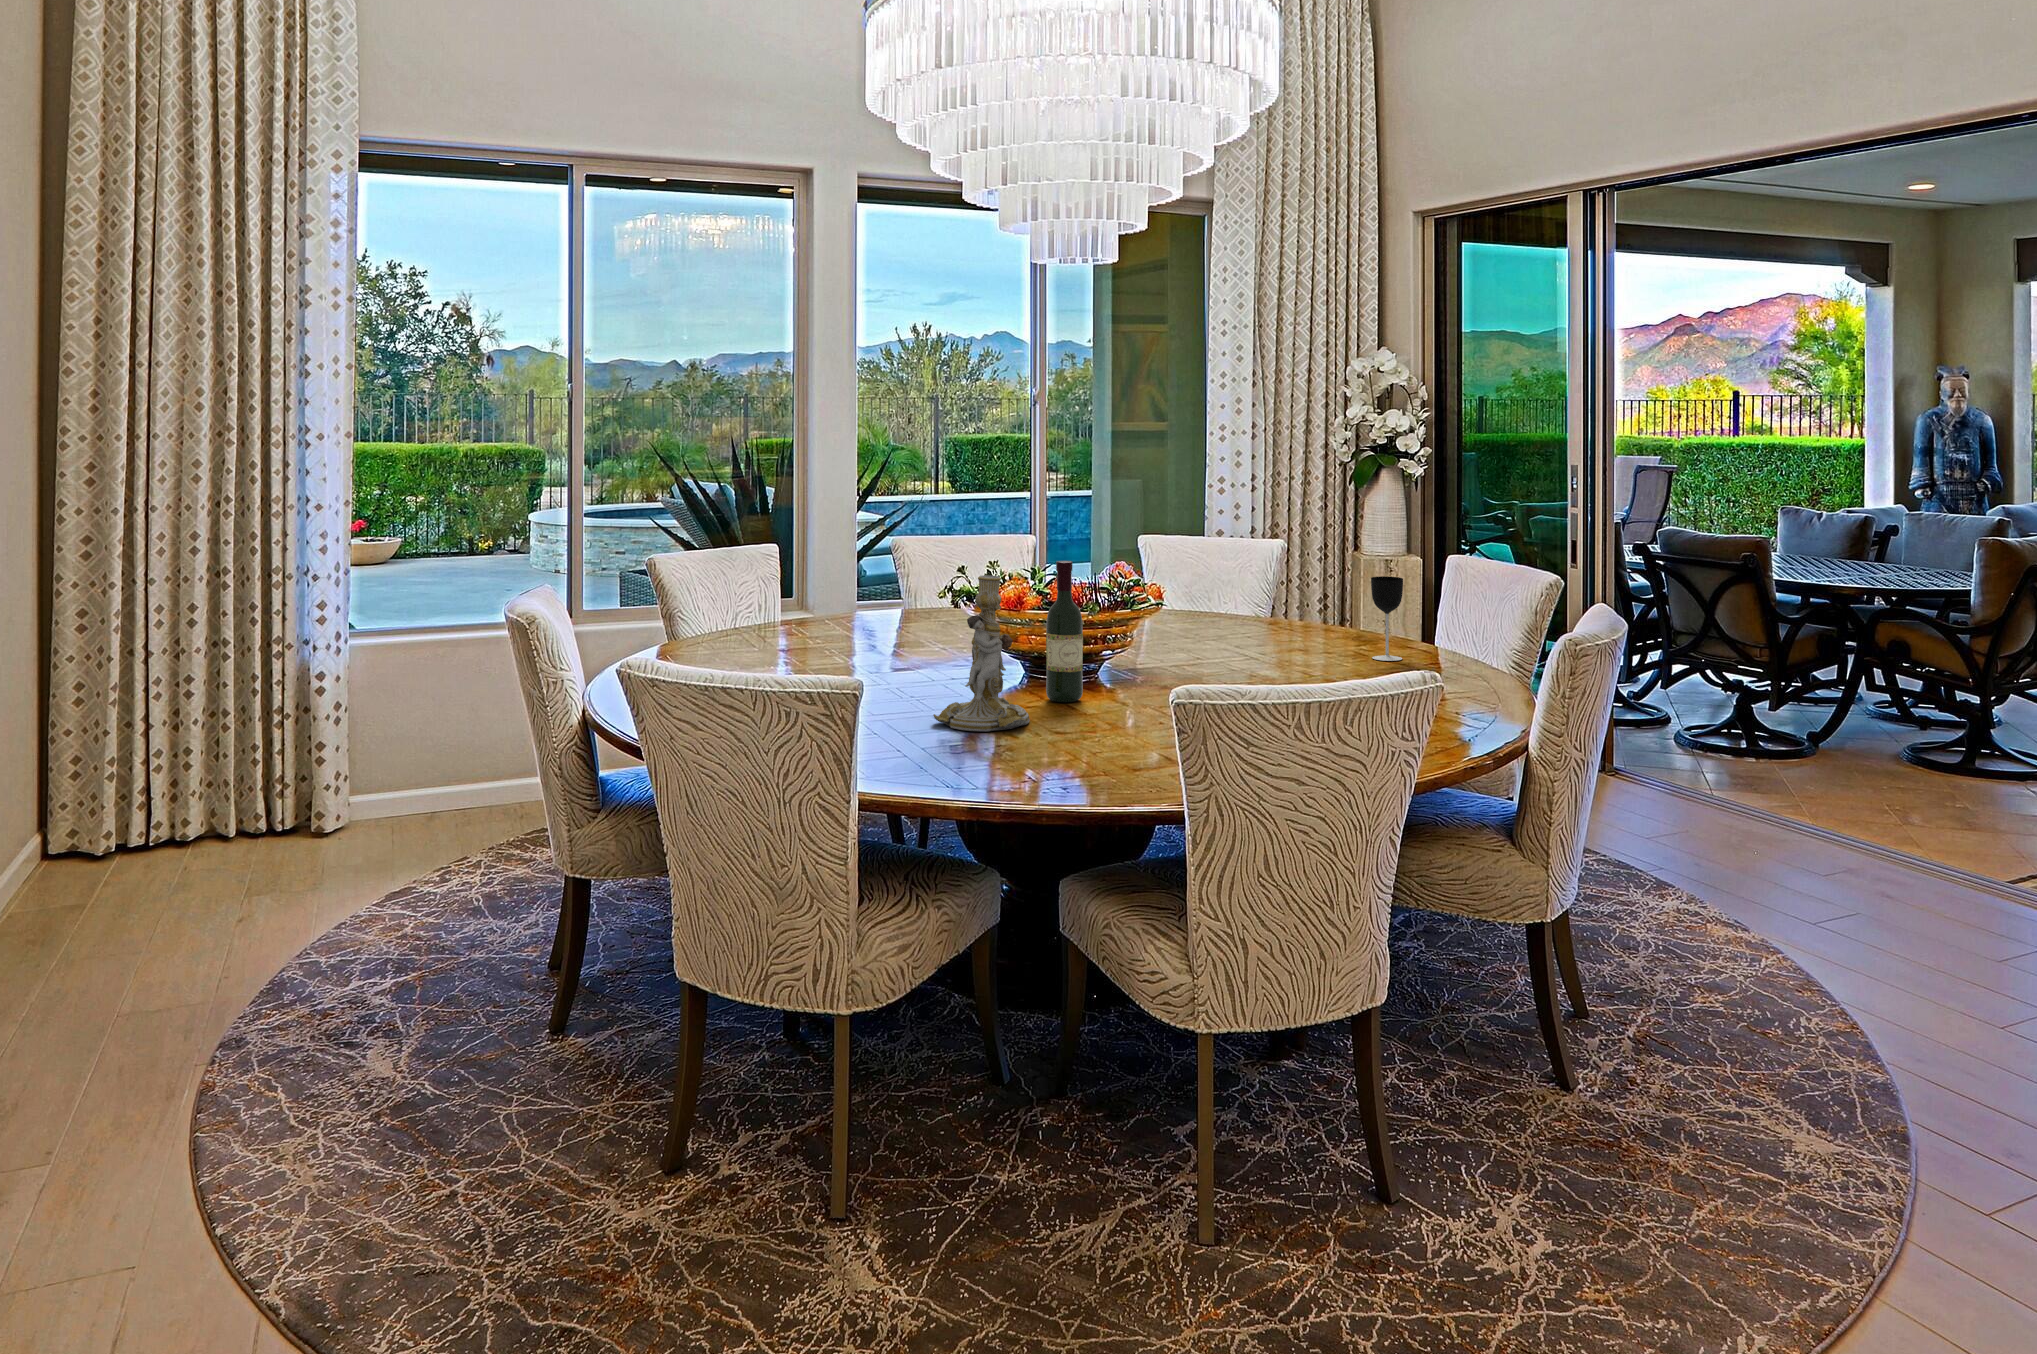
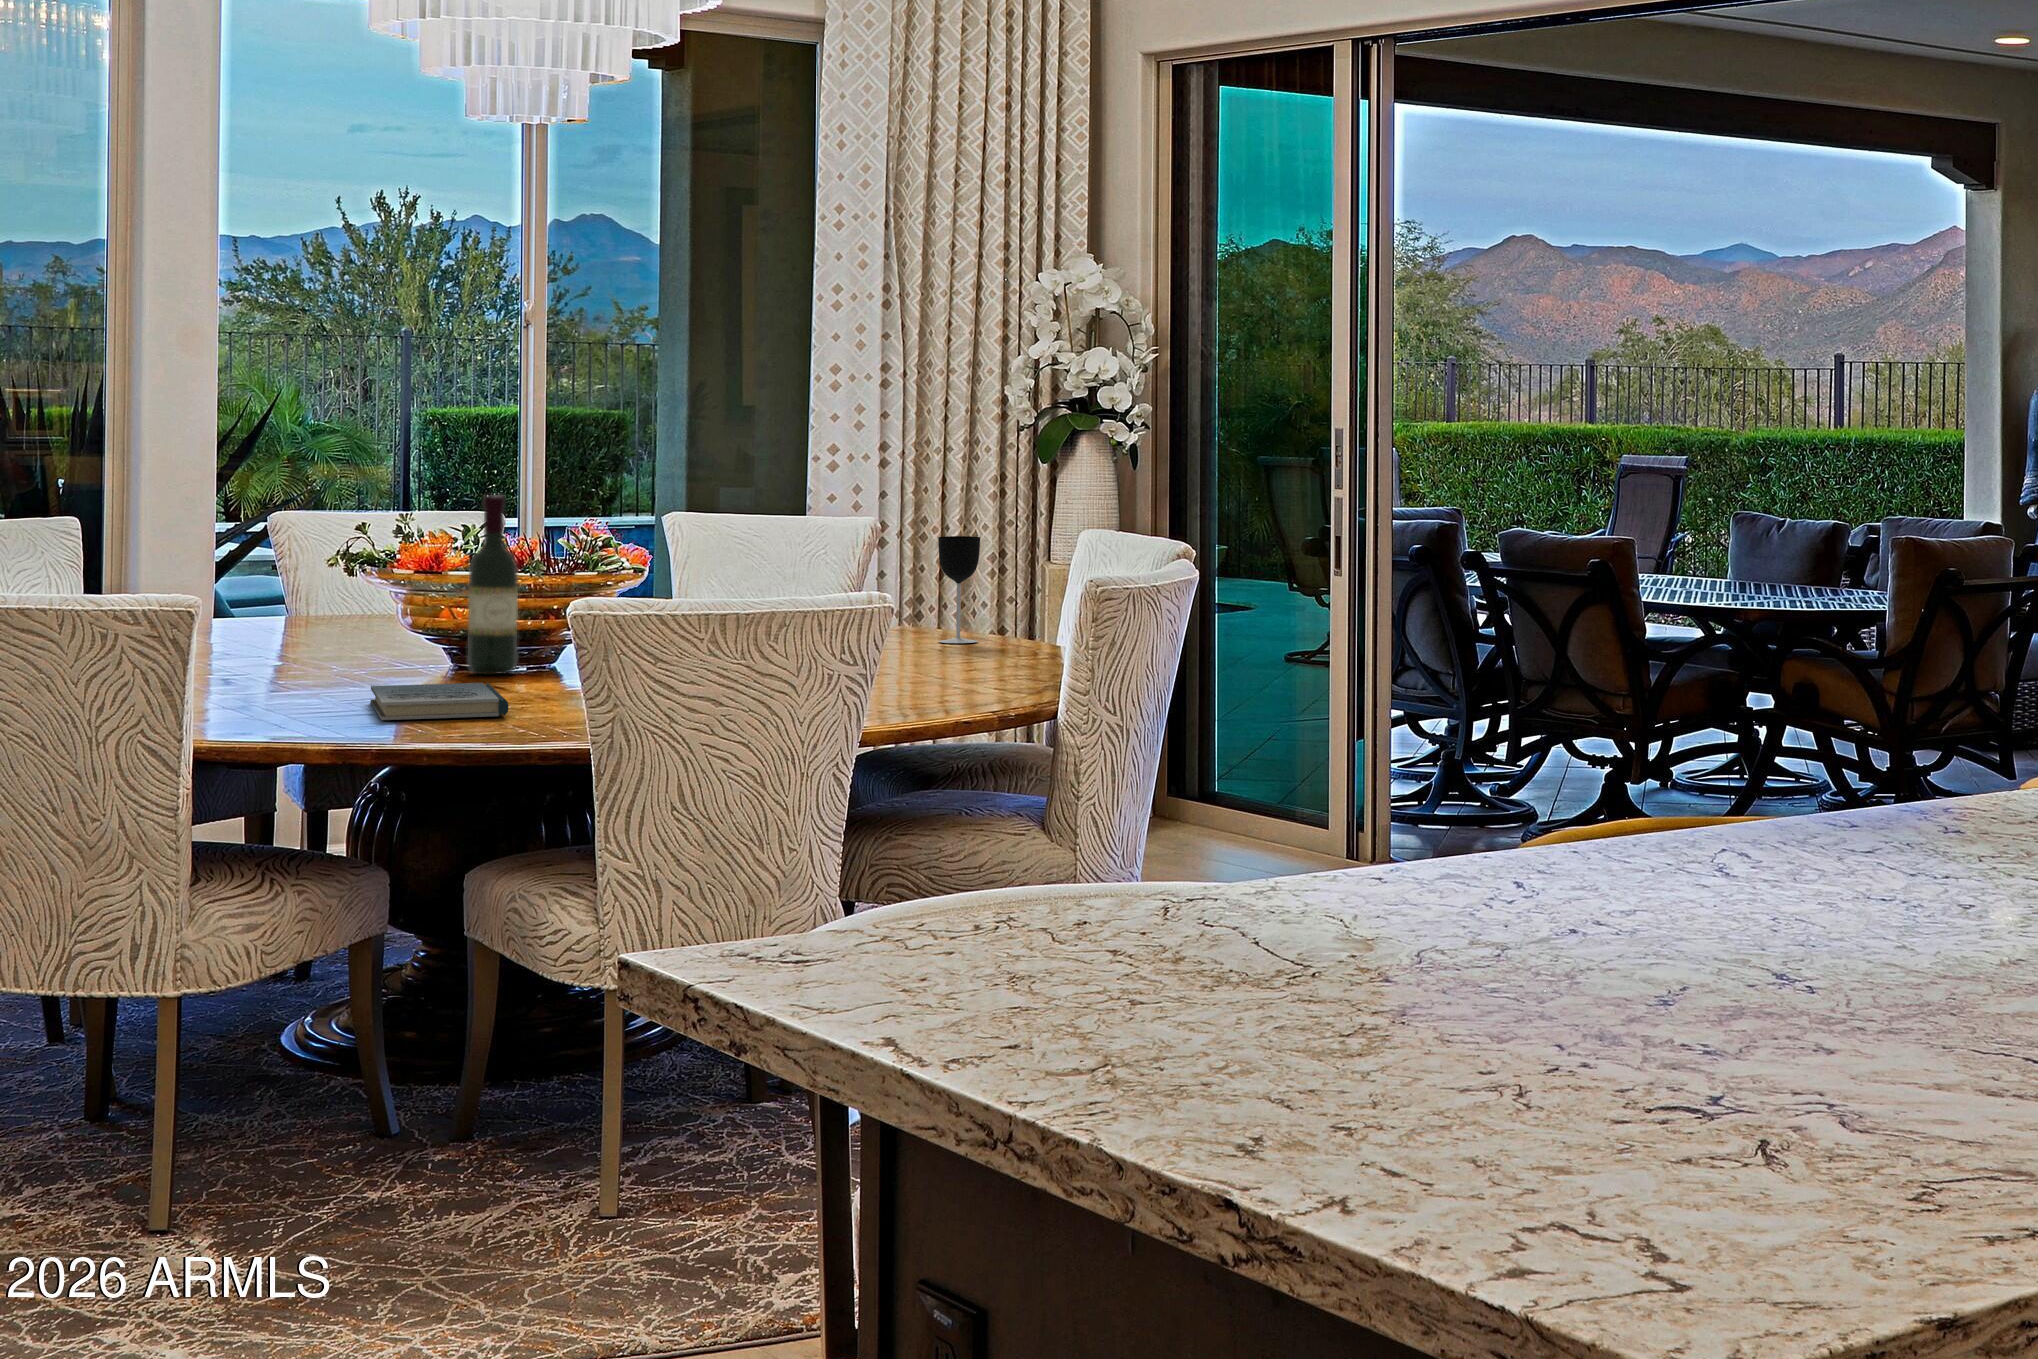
candlestick: present [933,575,1030,731] -> none [306,504,435,694]
book: none [987,727,1105,777] -> present [371,683,508,720]

